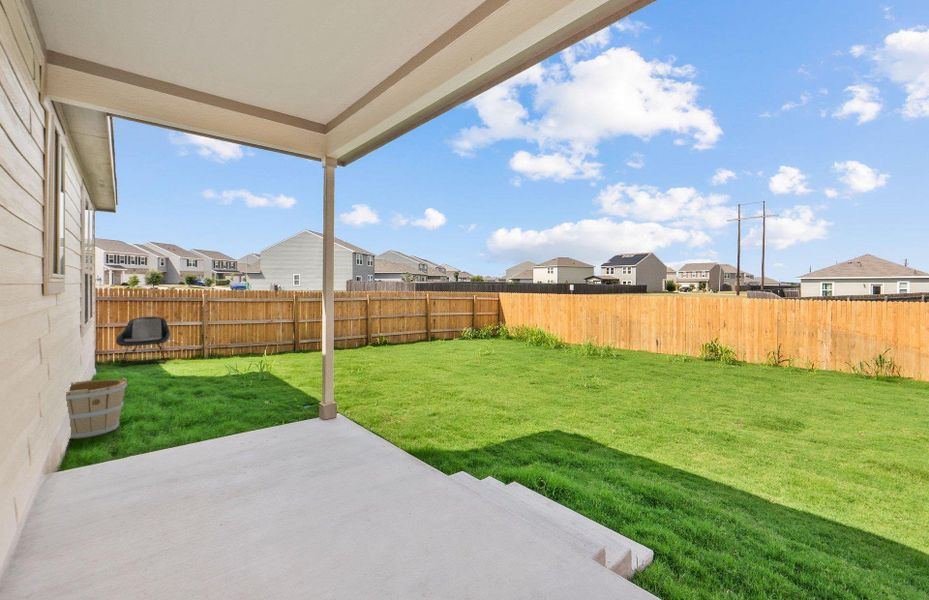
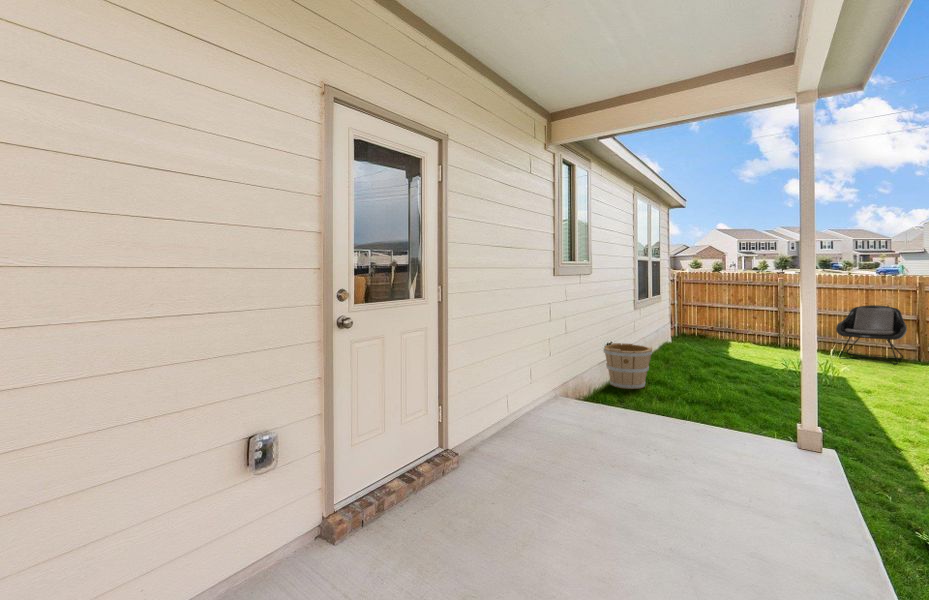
lounge chair: present [116,317,171,367] -> present [836,305,907,365]

